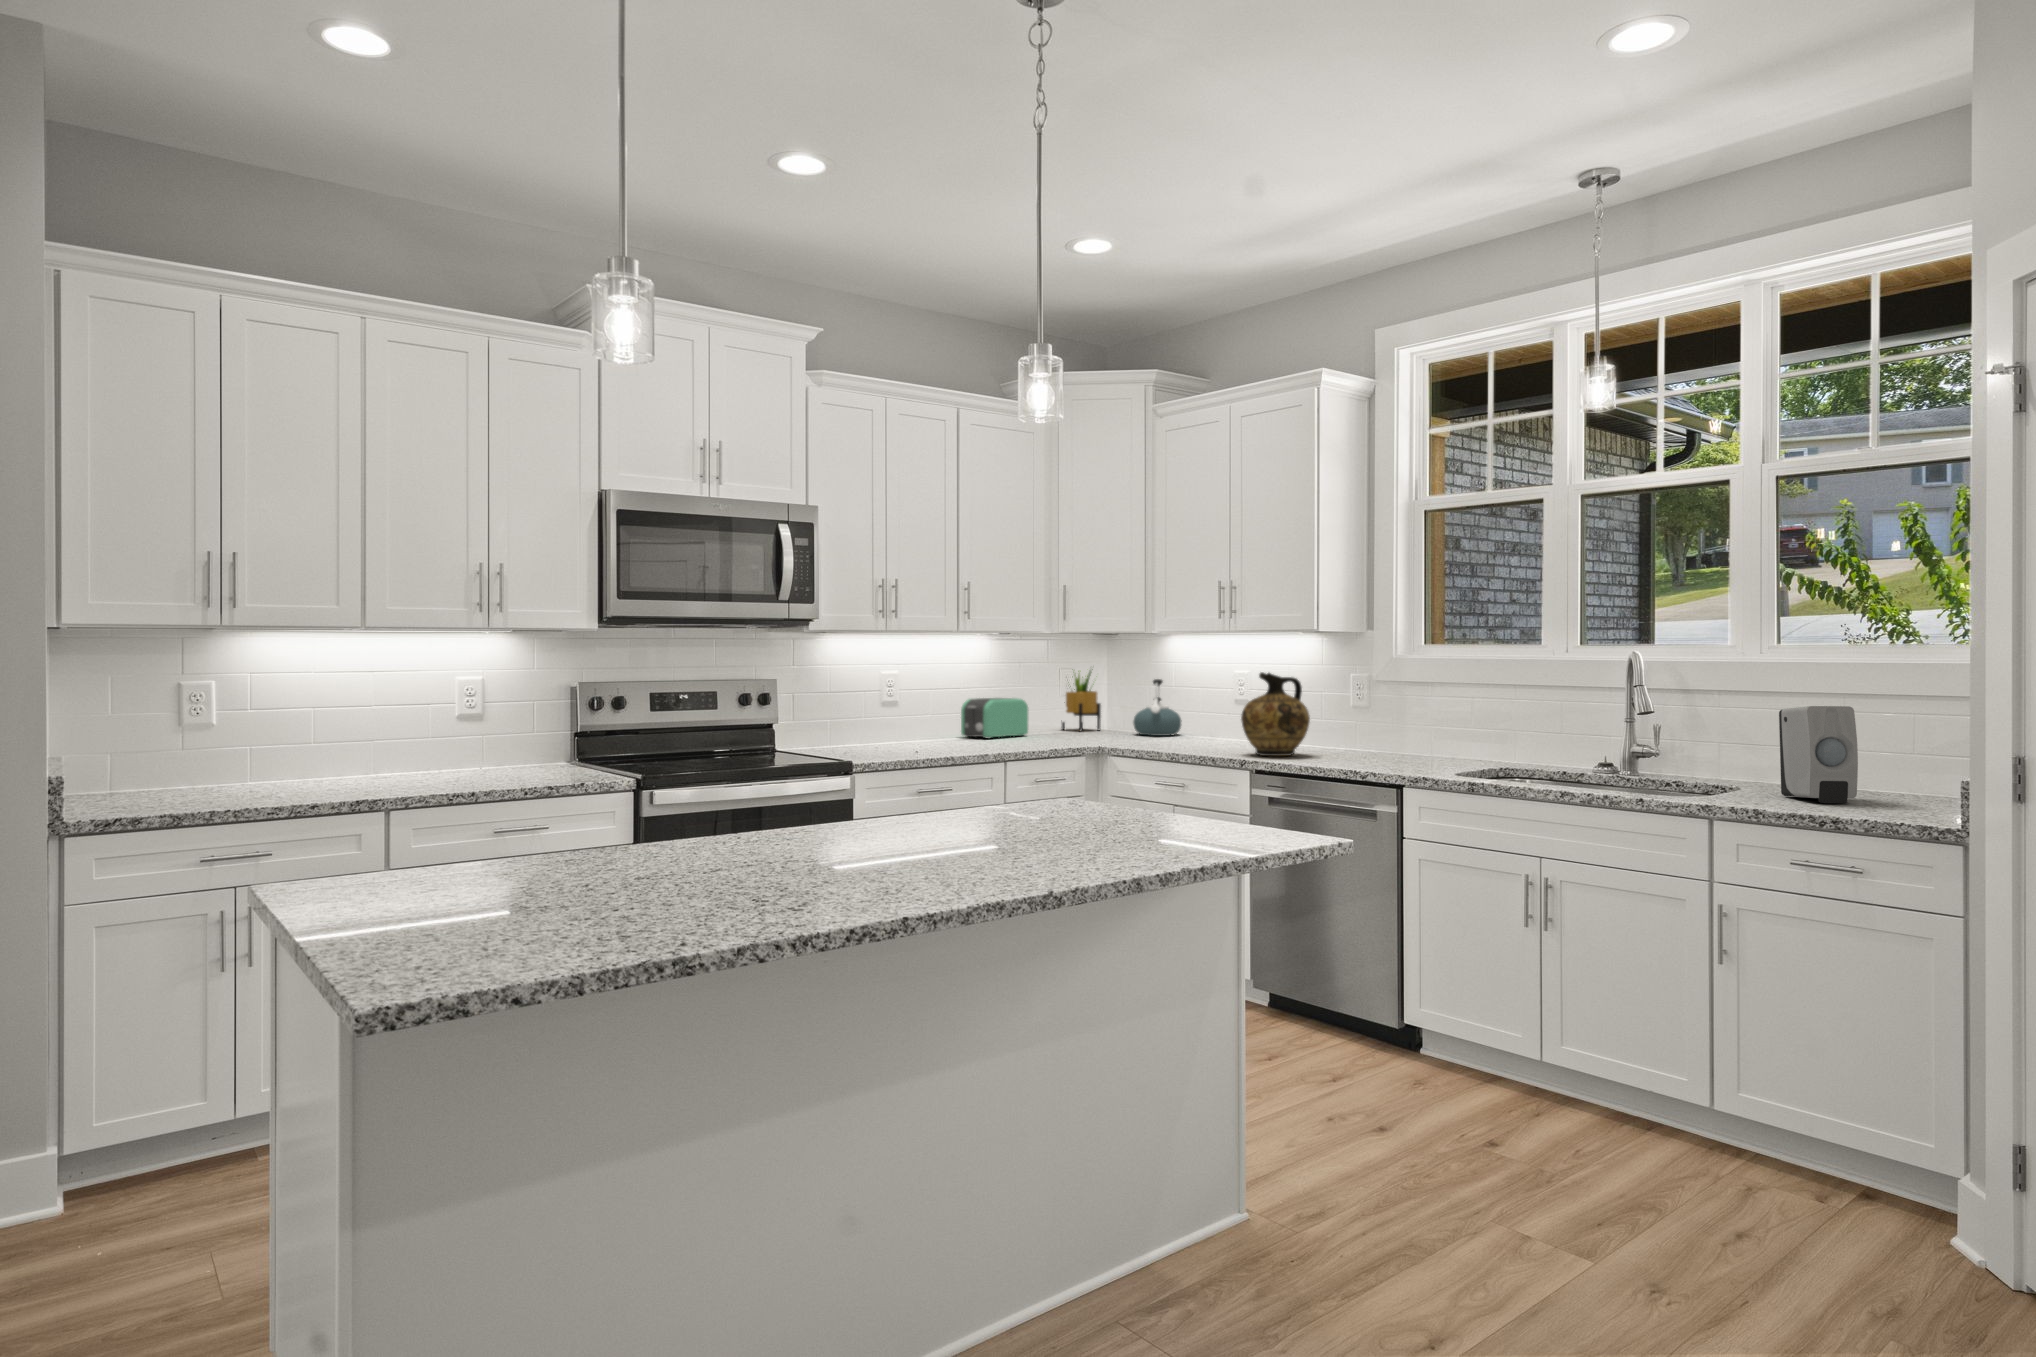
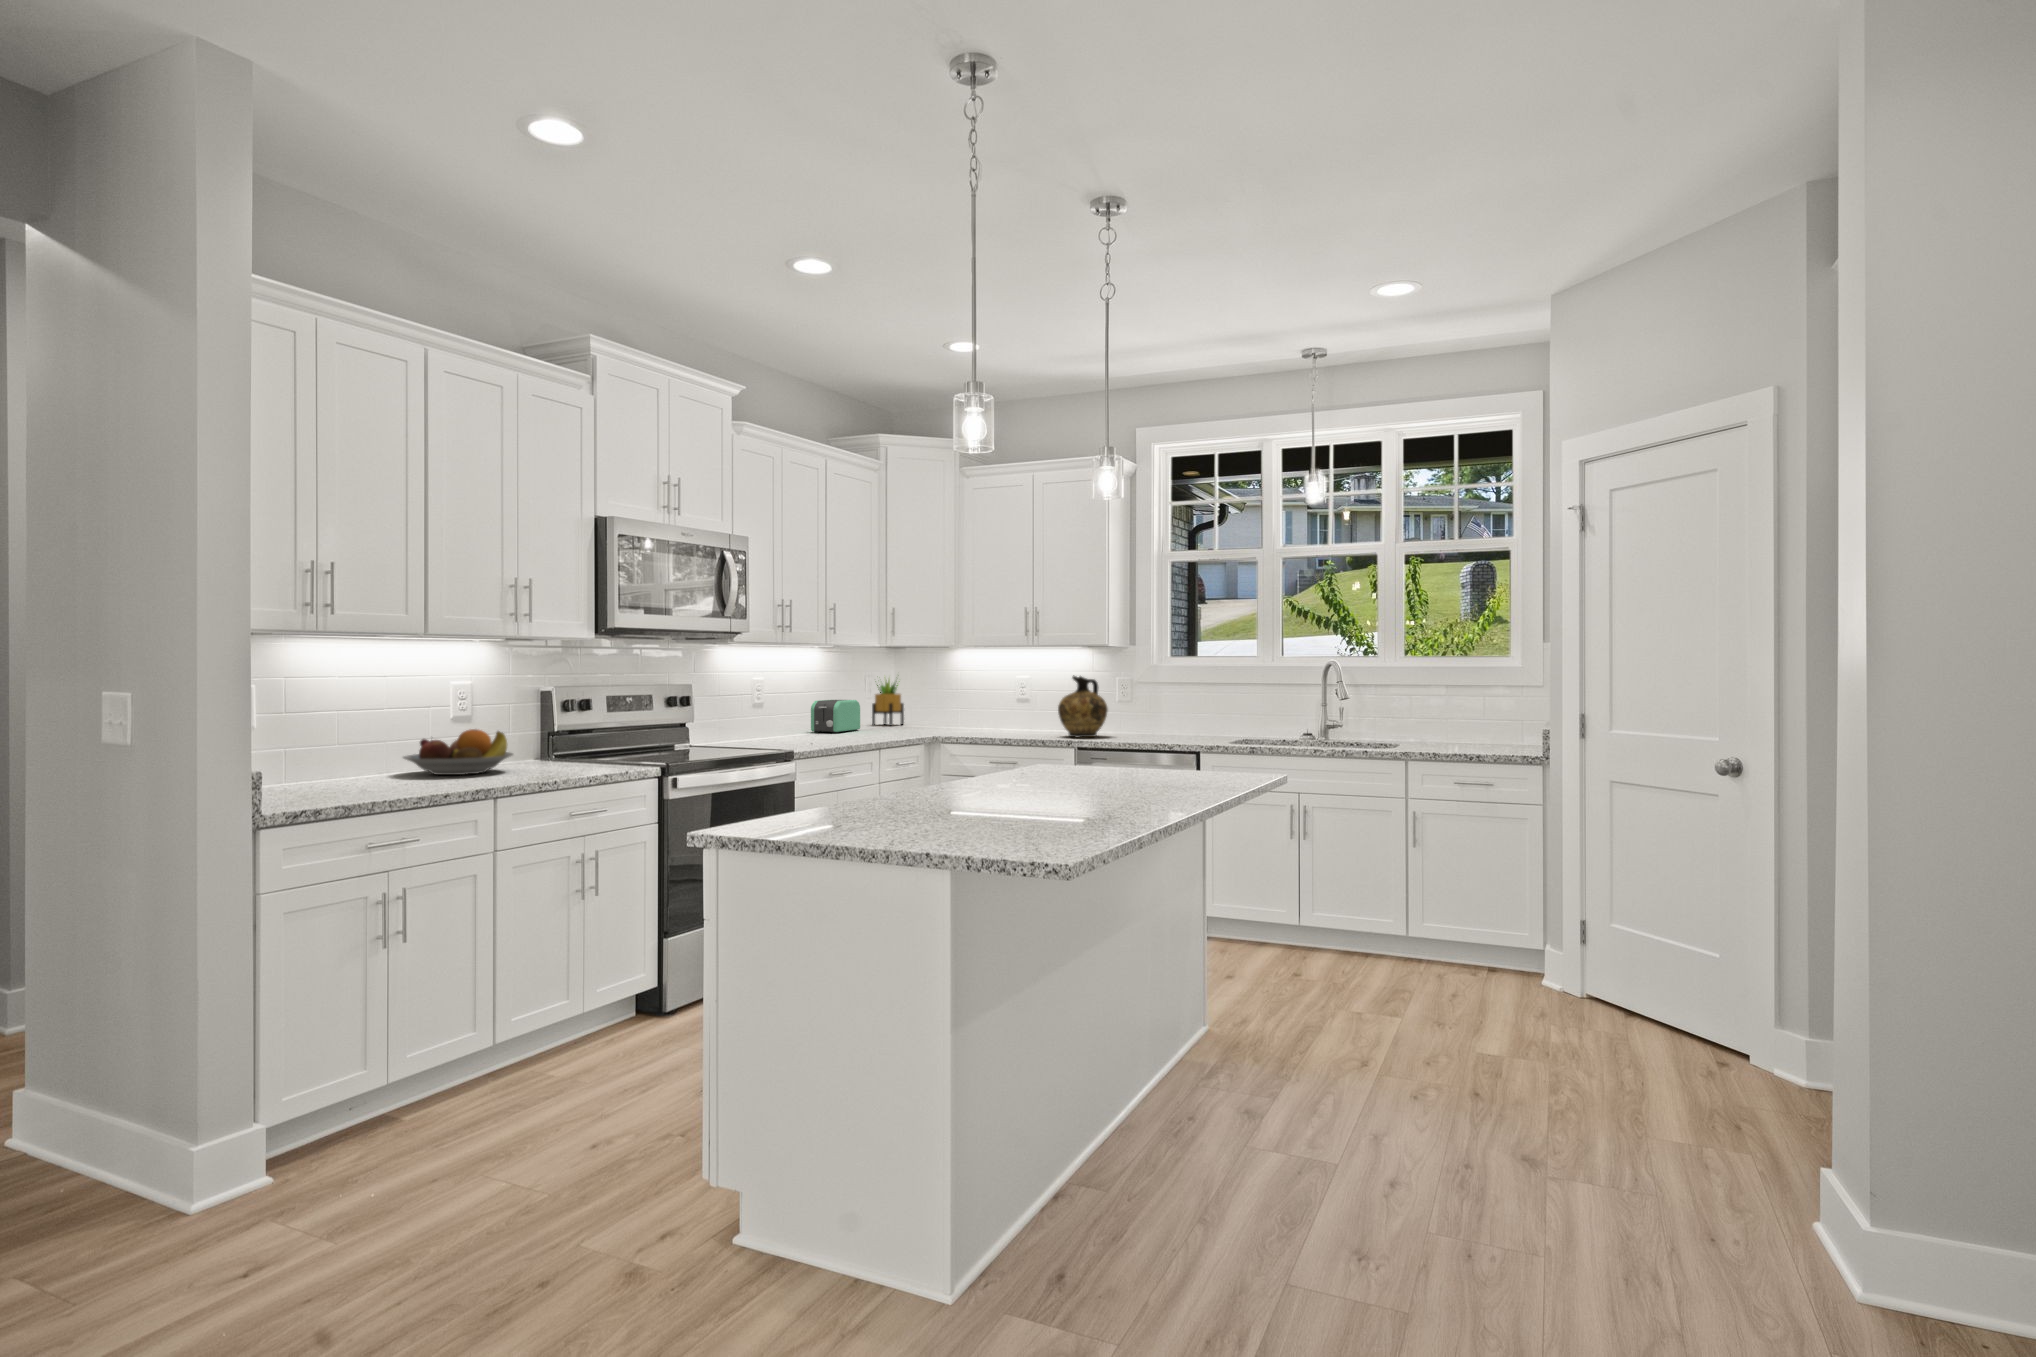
kettle: present [1133,679,1181,736] -> none [938,683,976,727]
soap dispenser: present [1779,706,1858,803] -> none [1430,691,1477,750]
fruit bowl: none [360,727,488,779] -> present [403,729,513,775]

